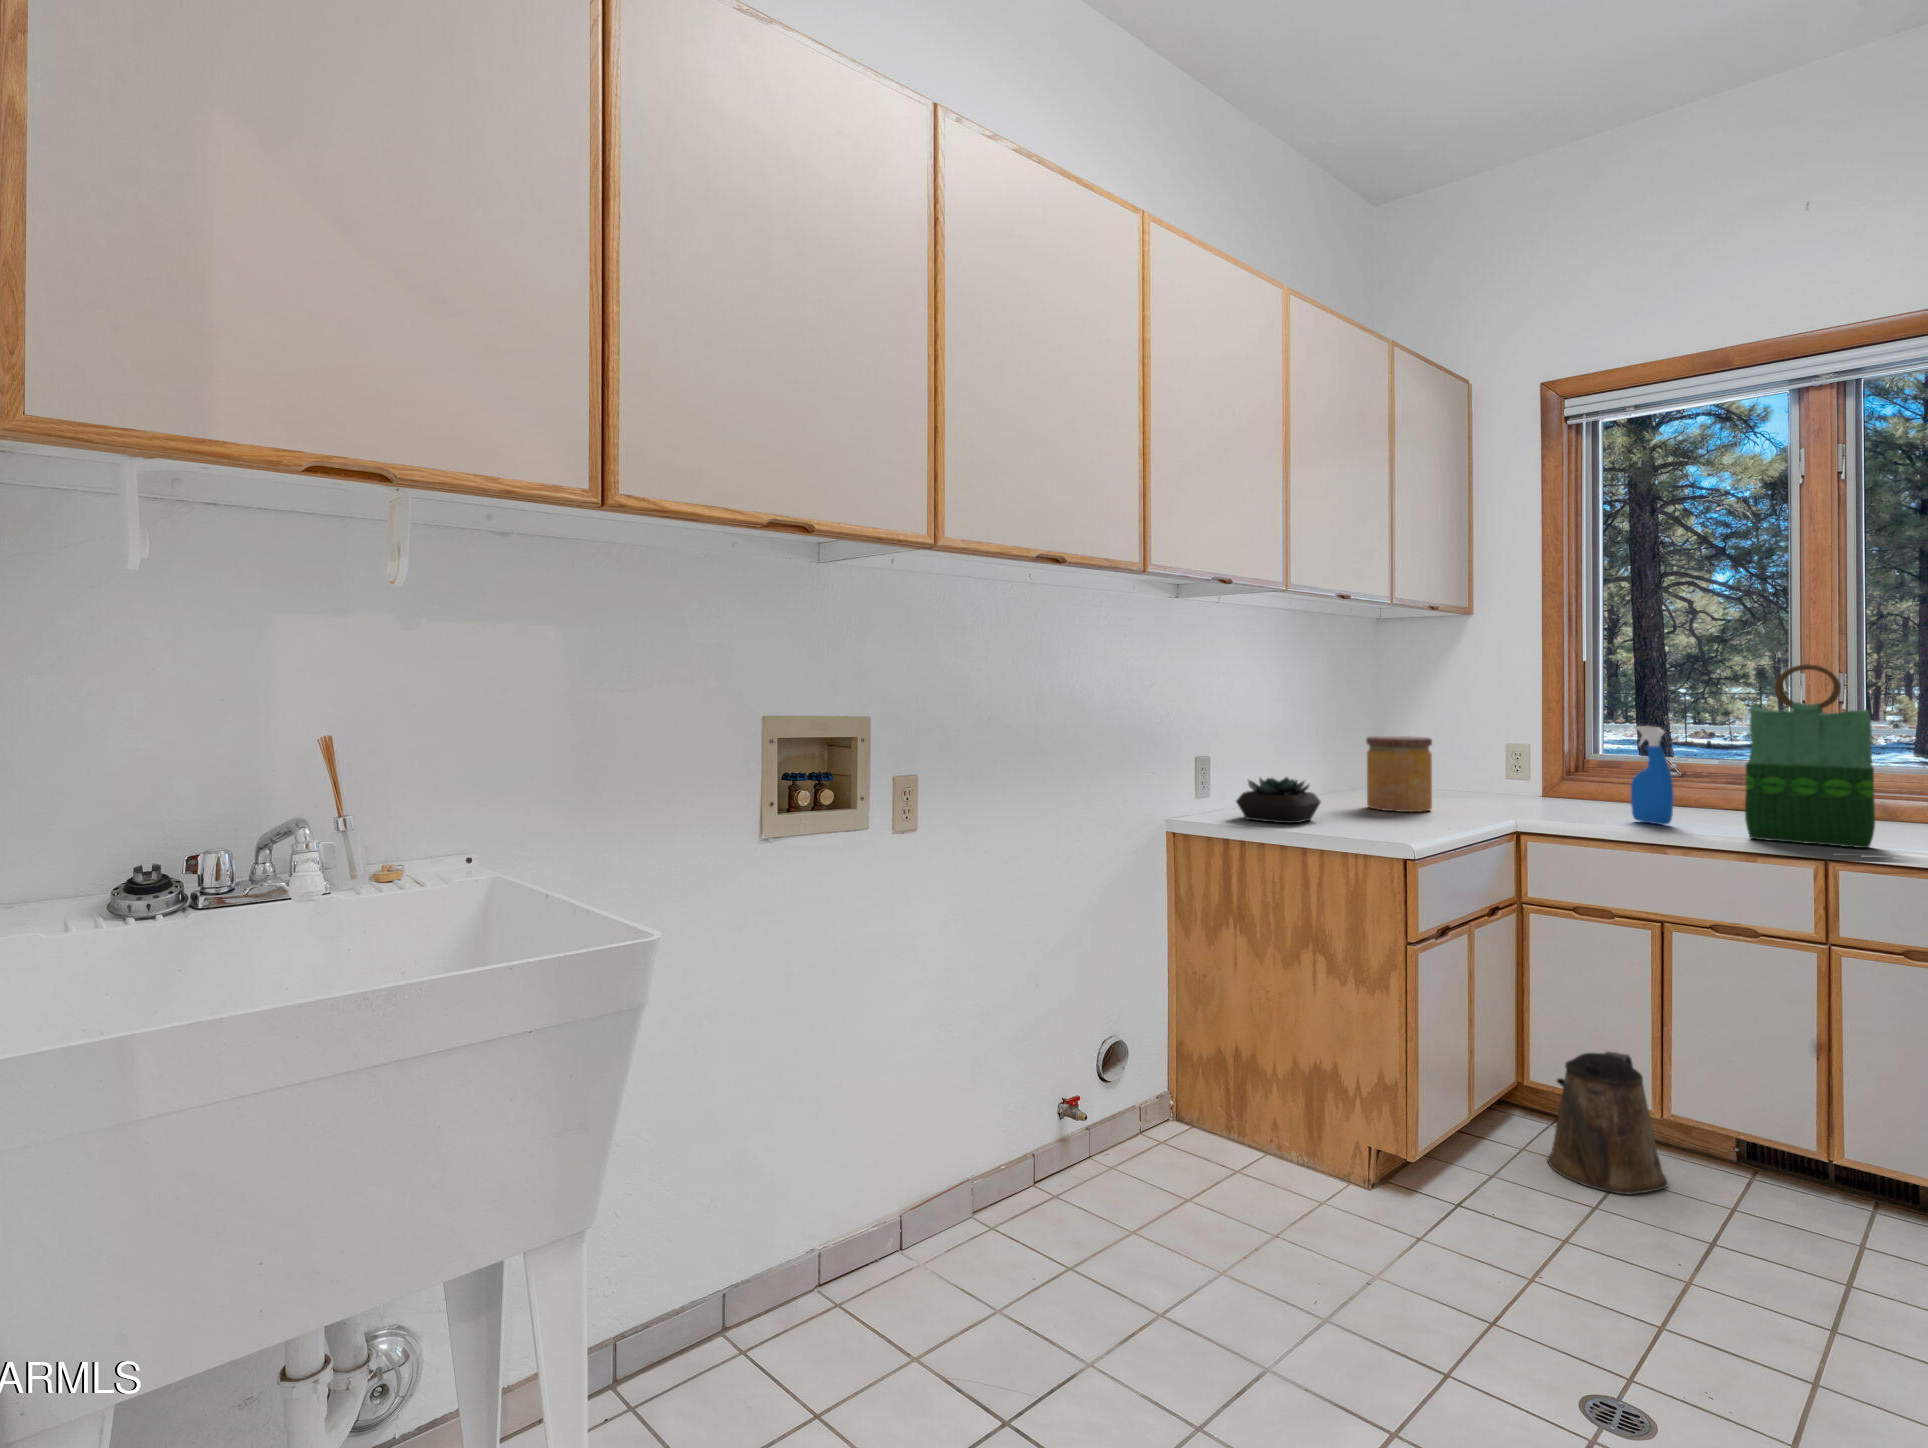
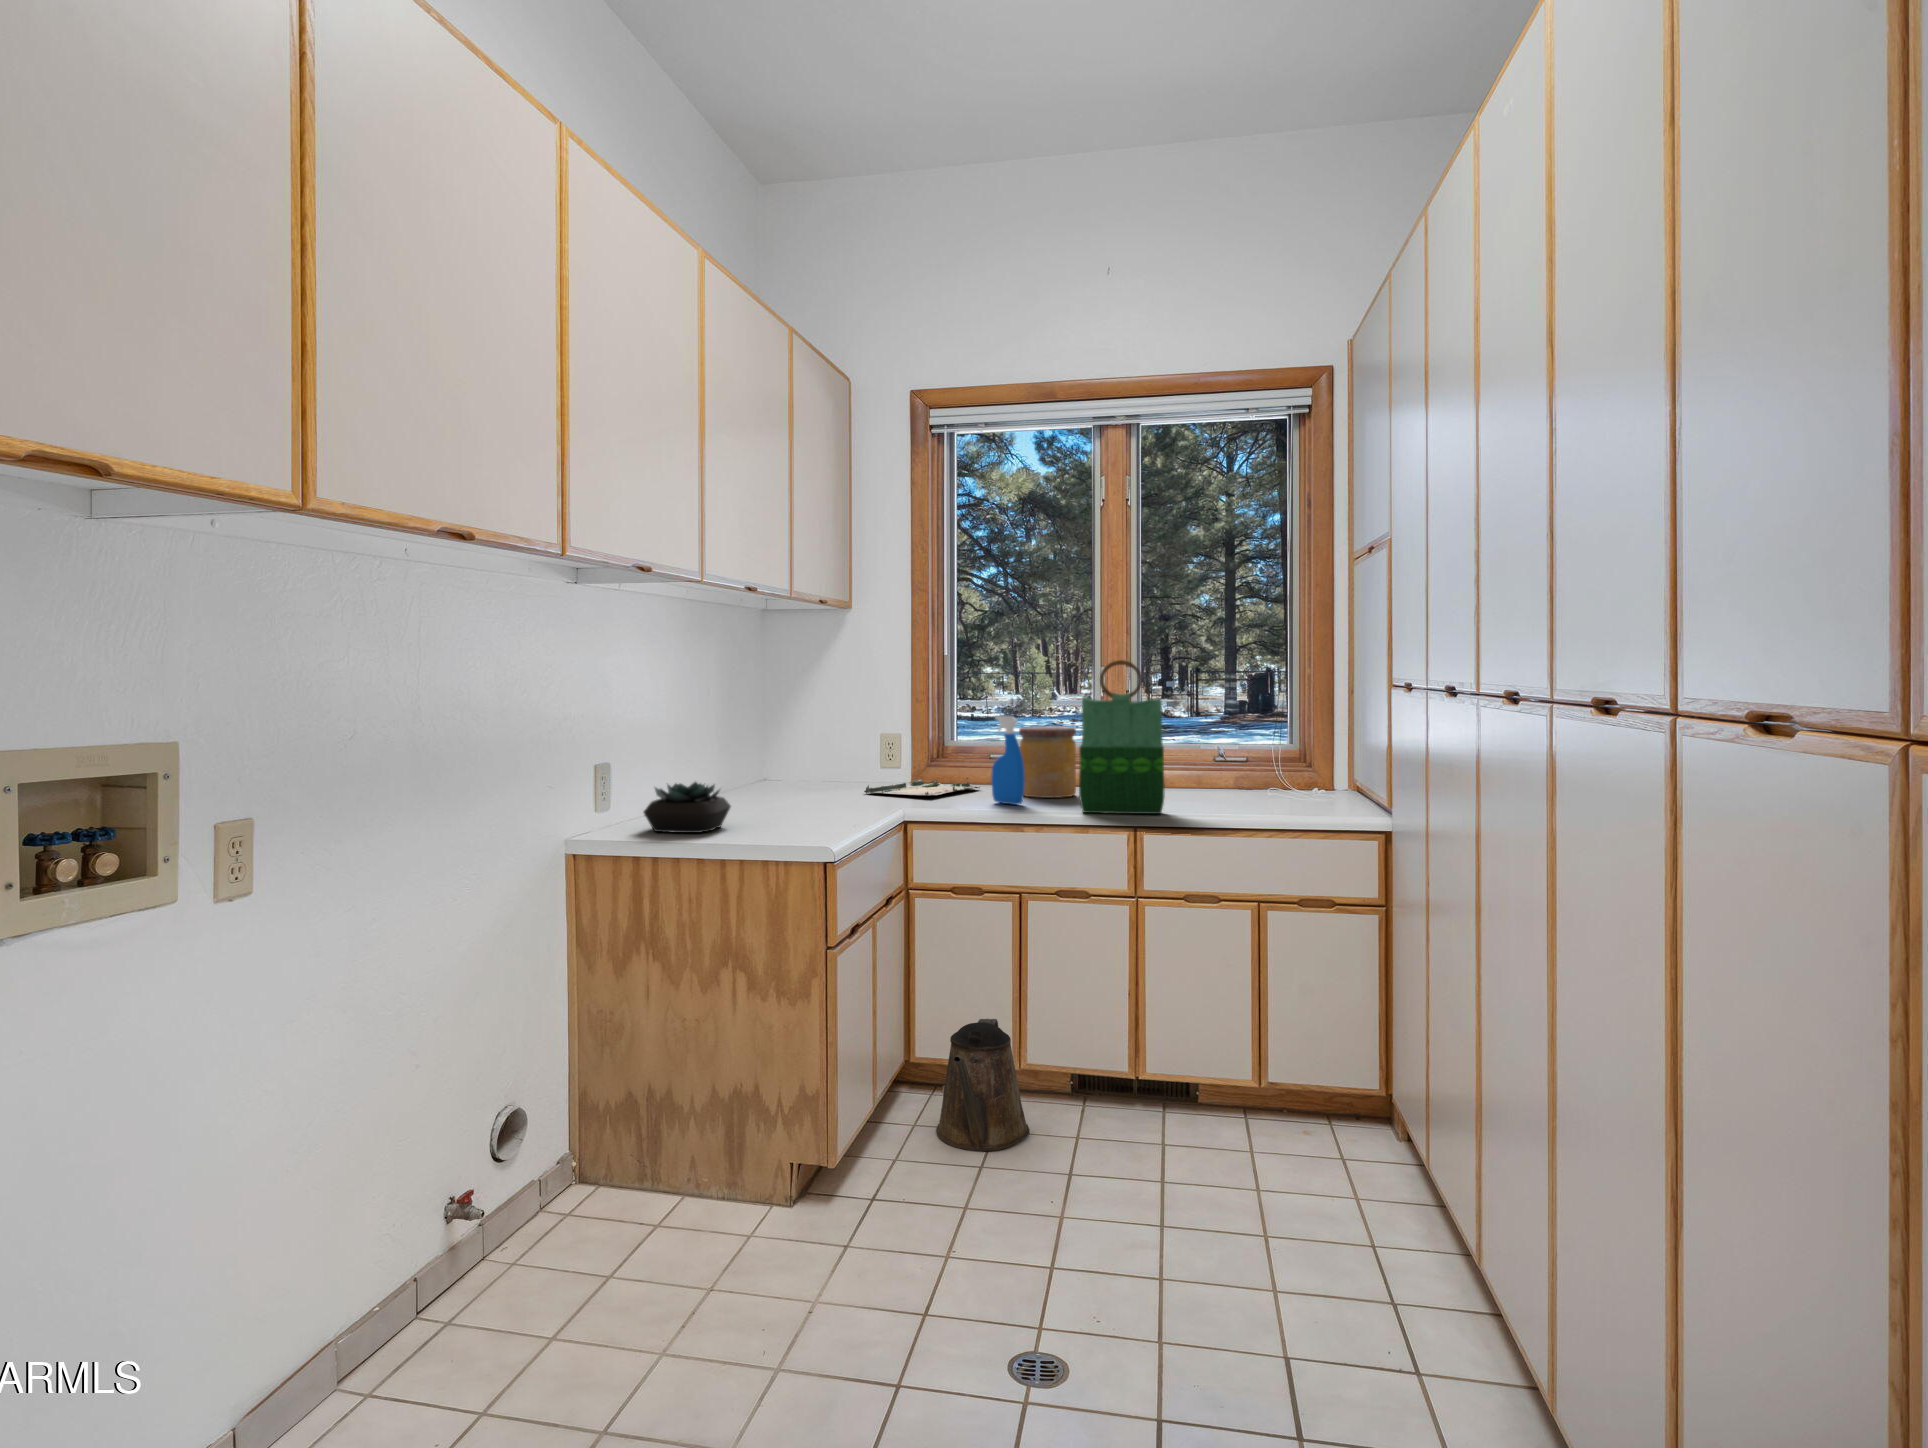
jar: present [1366,736,1432,812] -> present [1019,726,1076,798]
tray: none [1479,791,1626,809] -> present [864,778,980,796]

